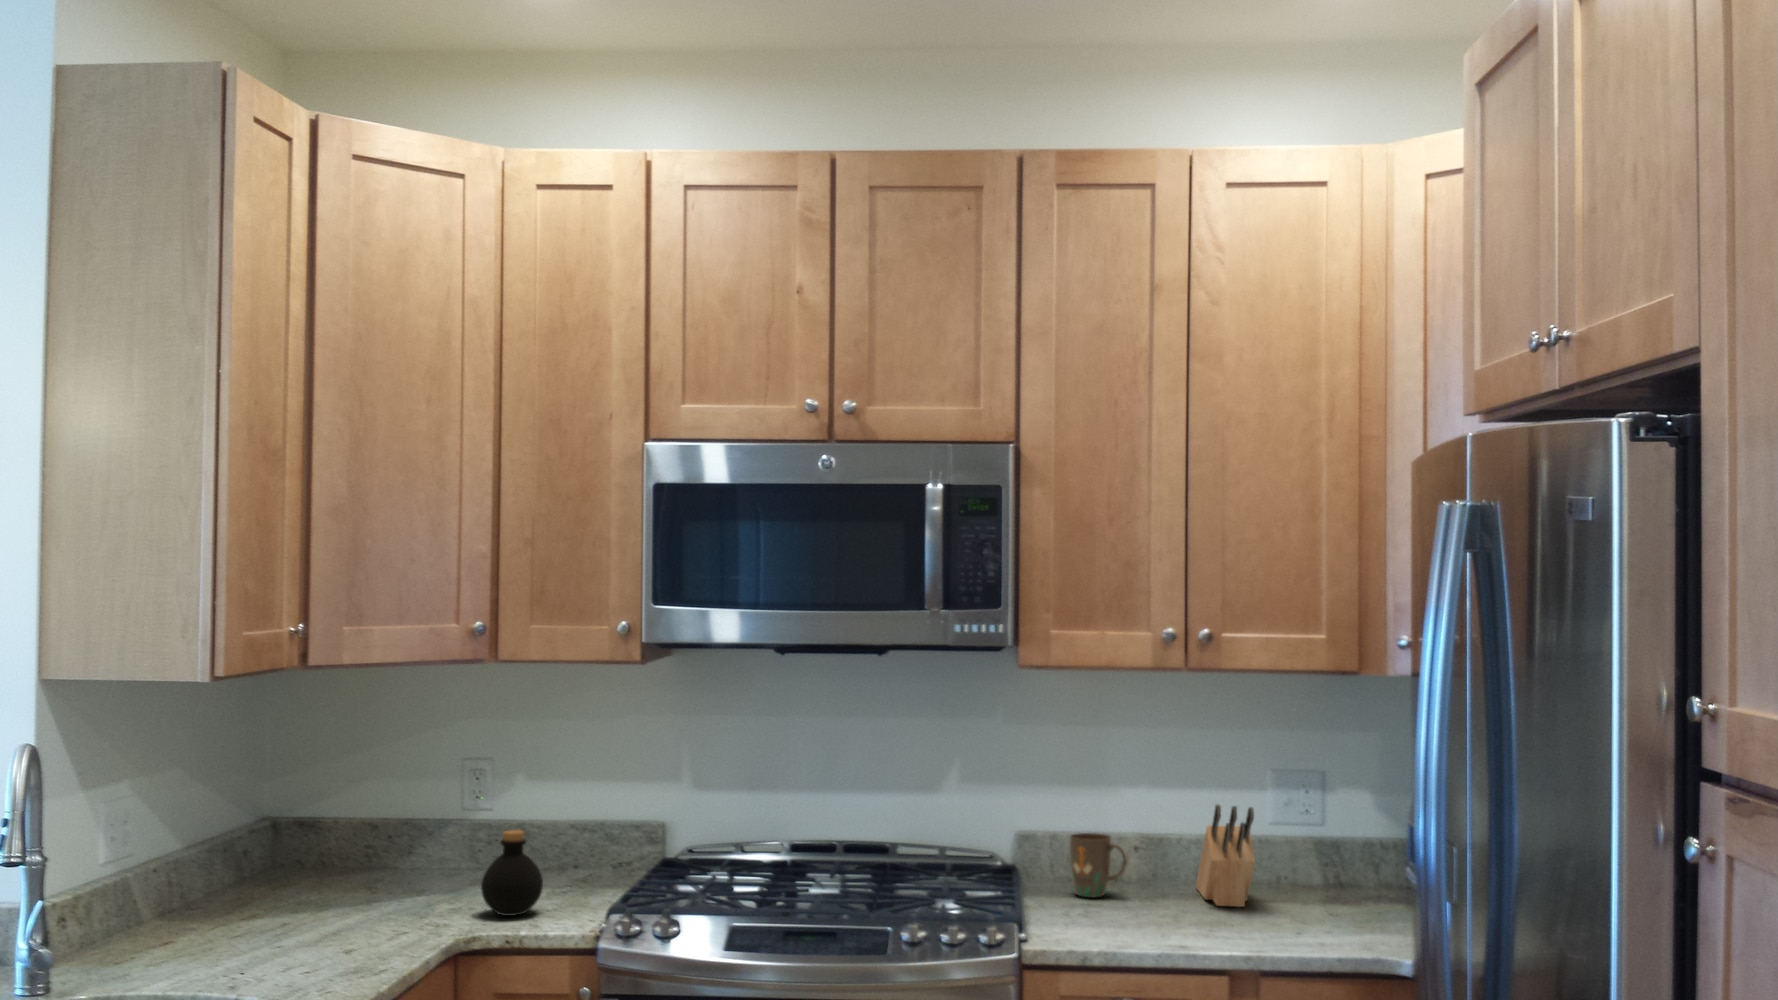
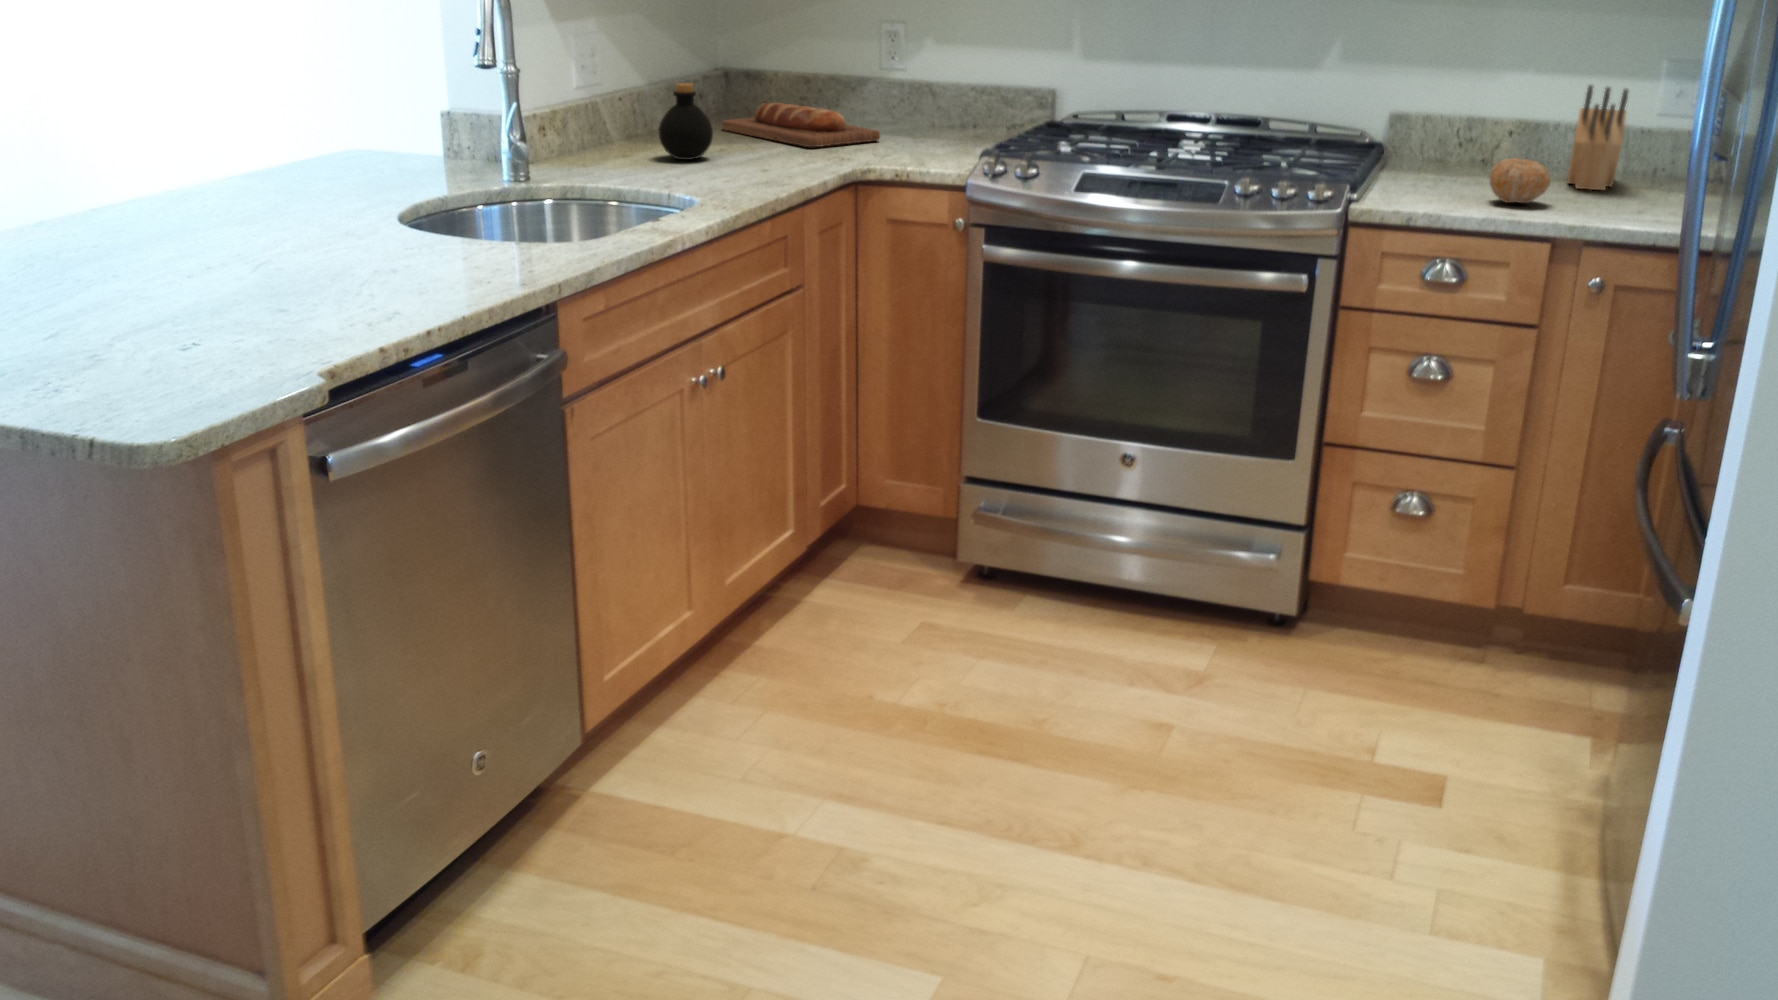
bottle: present [481,830,543,916] -> present [659,83,713,160]
mug: present [1069,833,1126,897] -> none [1434,113,1490,175]
bread loaf: none [281,856,478,911] -> present [722,103,880,147]
fruit: none [1148,883,1208,931] -> present [1490,158,1550,203]

